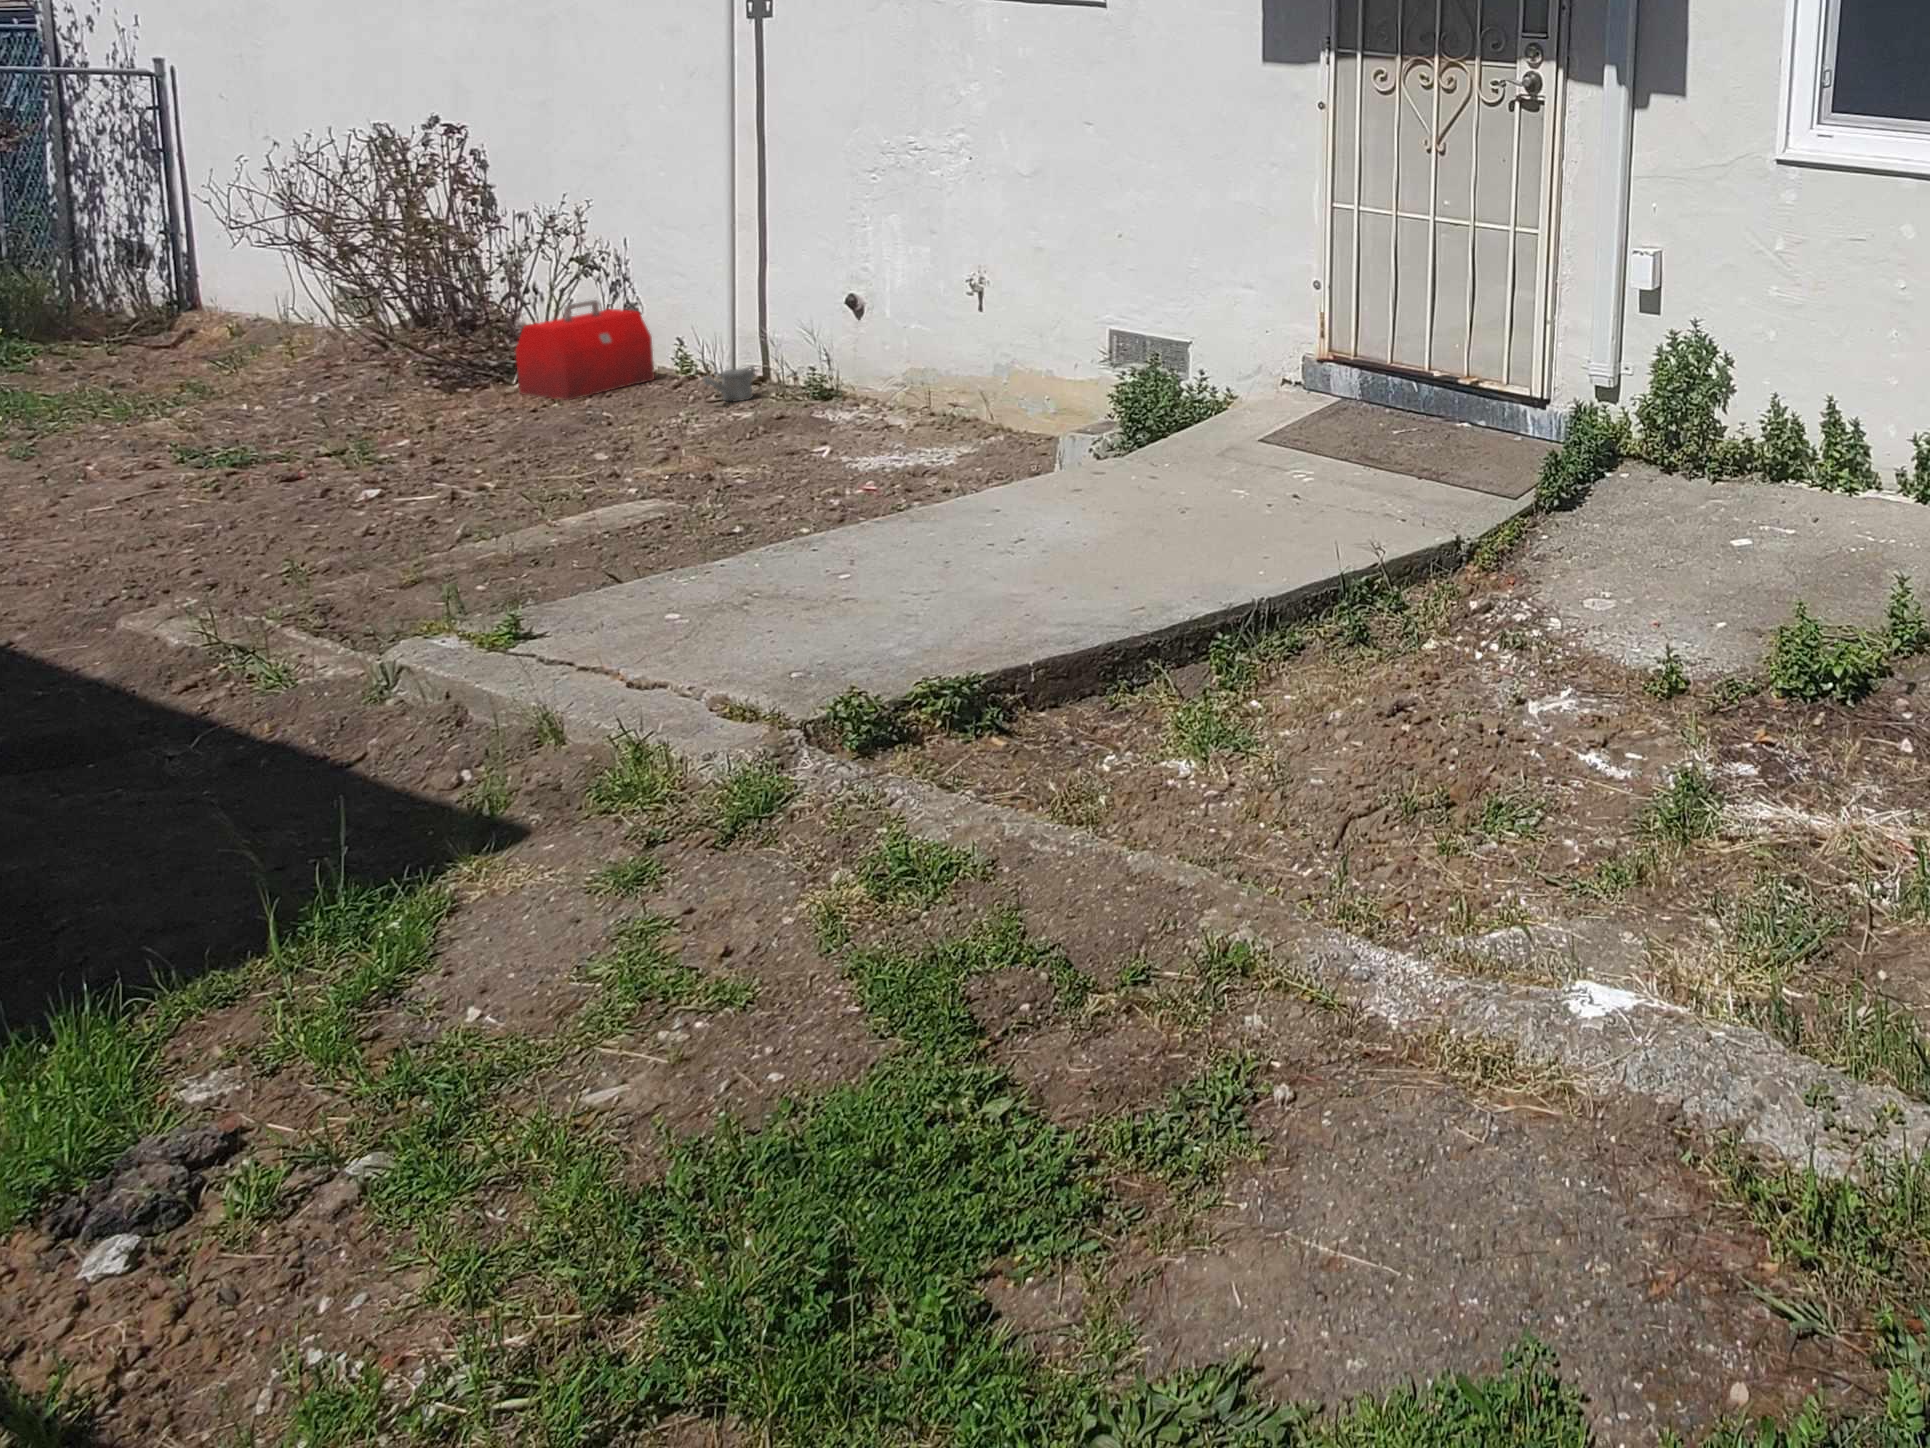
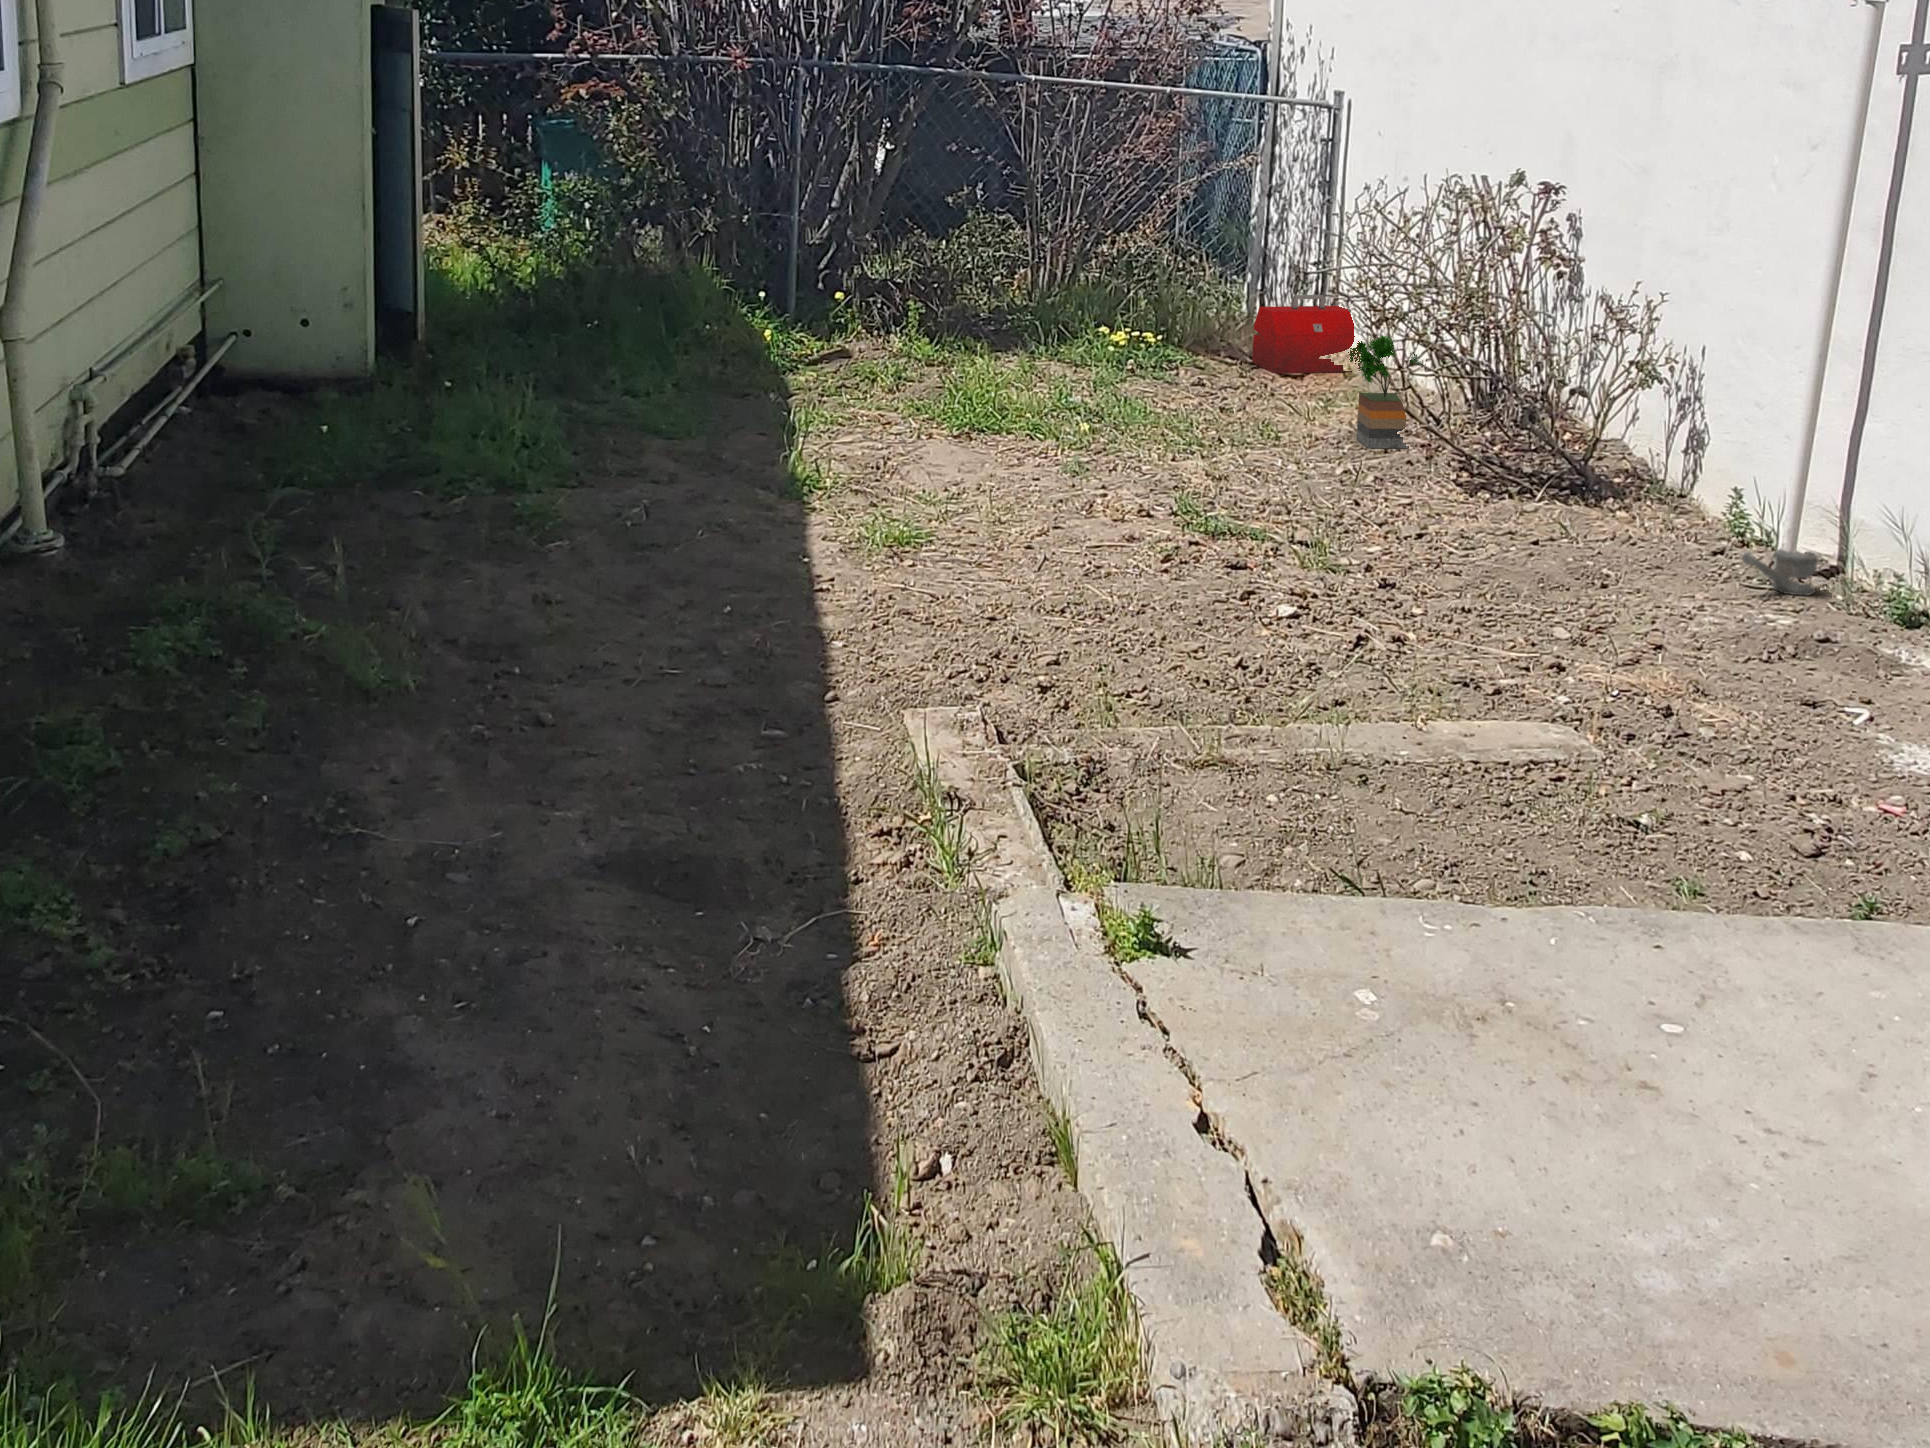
potted tree: none [282,276,368,381] -> present [1348,335,1426,448]
toolbox: present [516,300,655,400] -> present [1252,295,1360,373]

